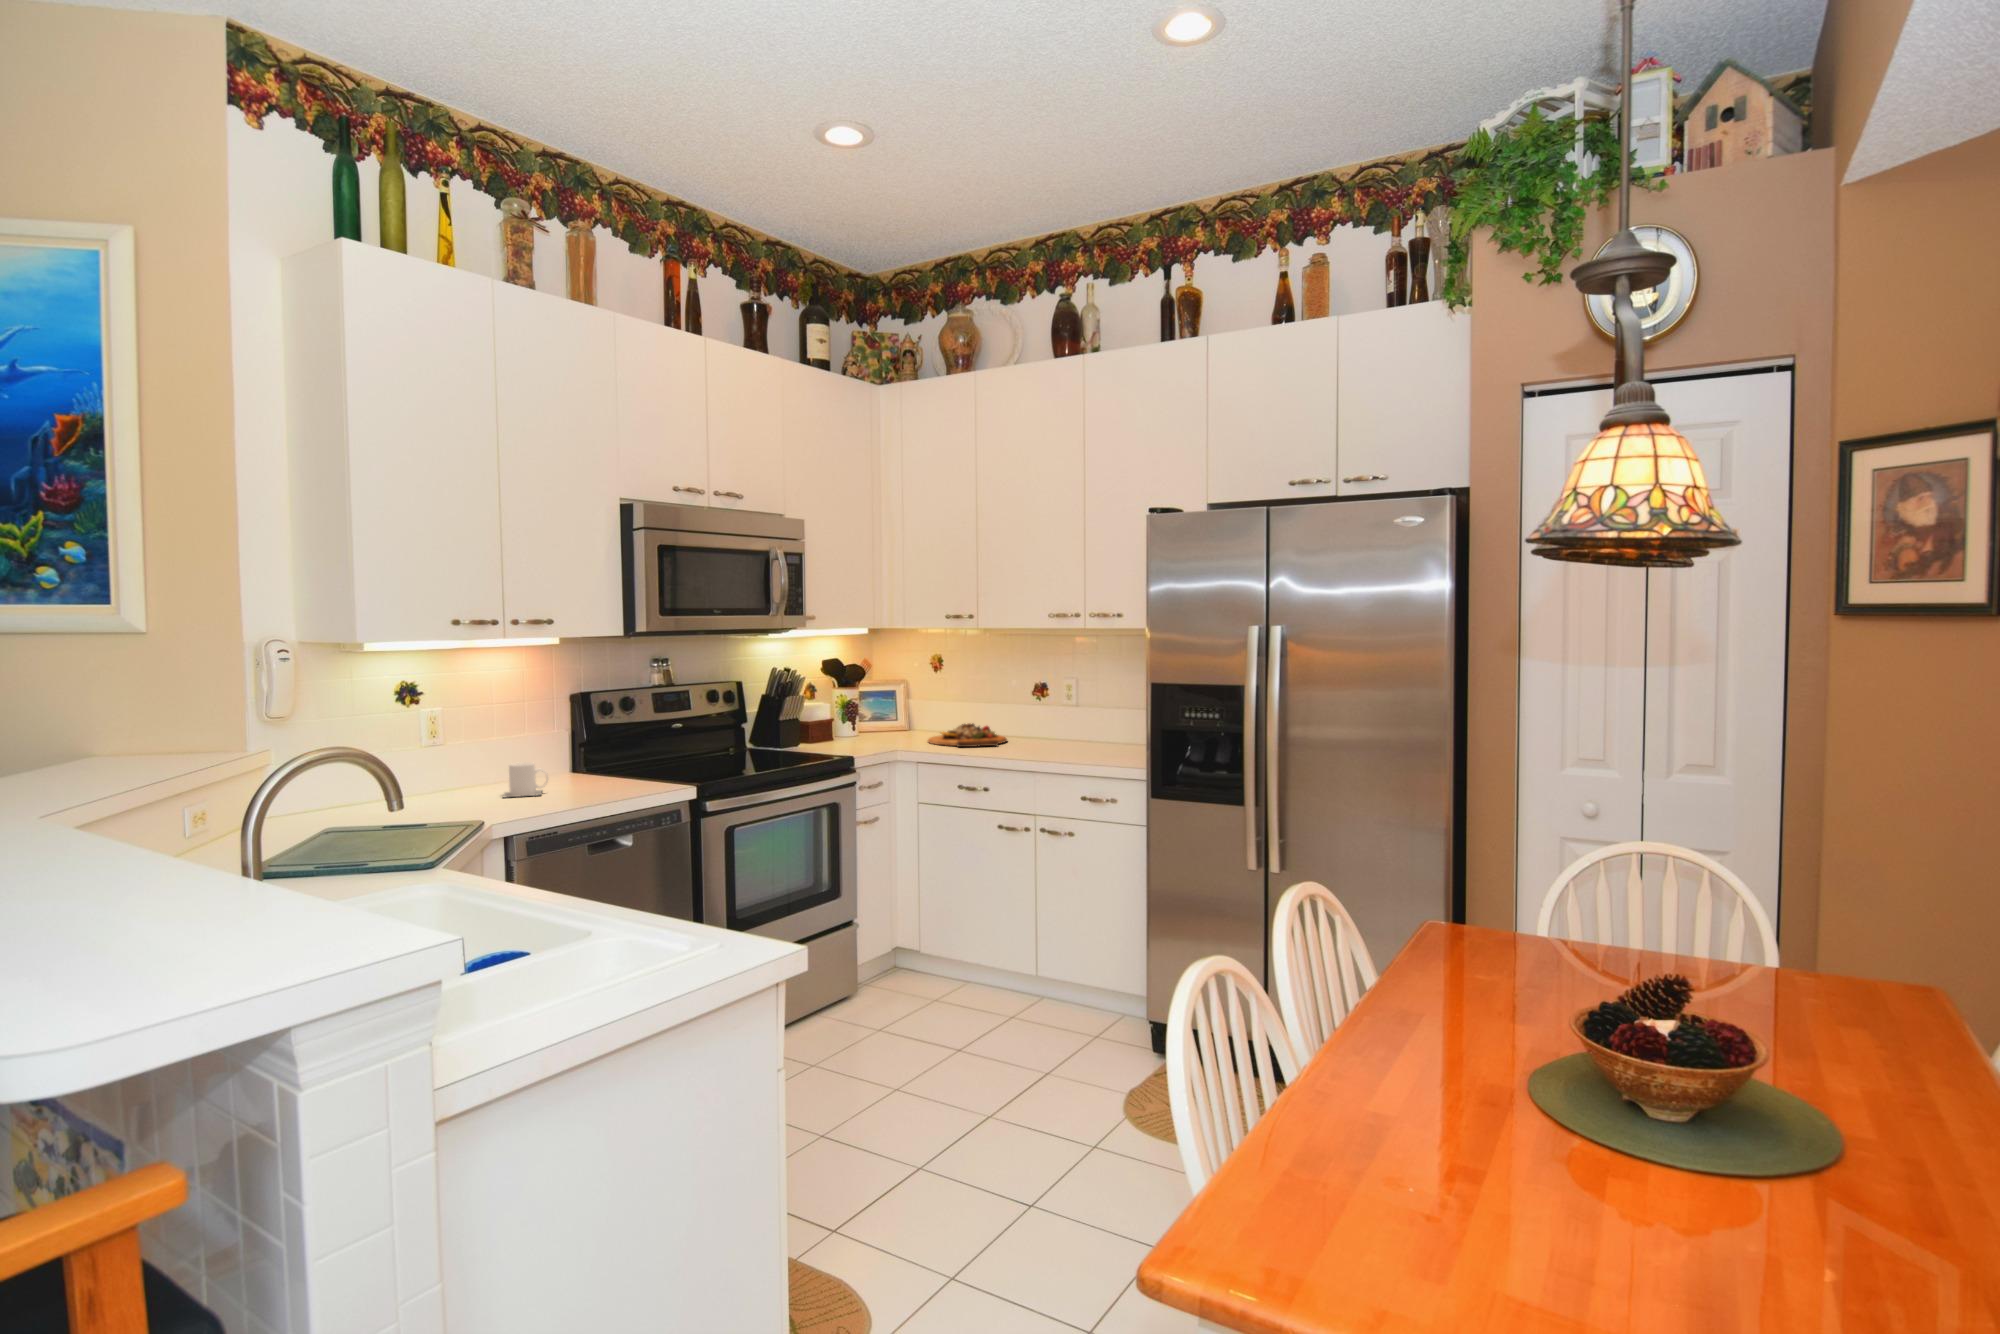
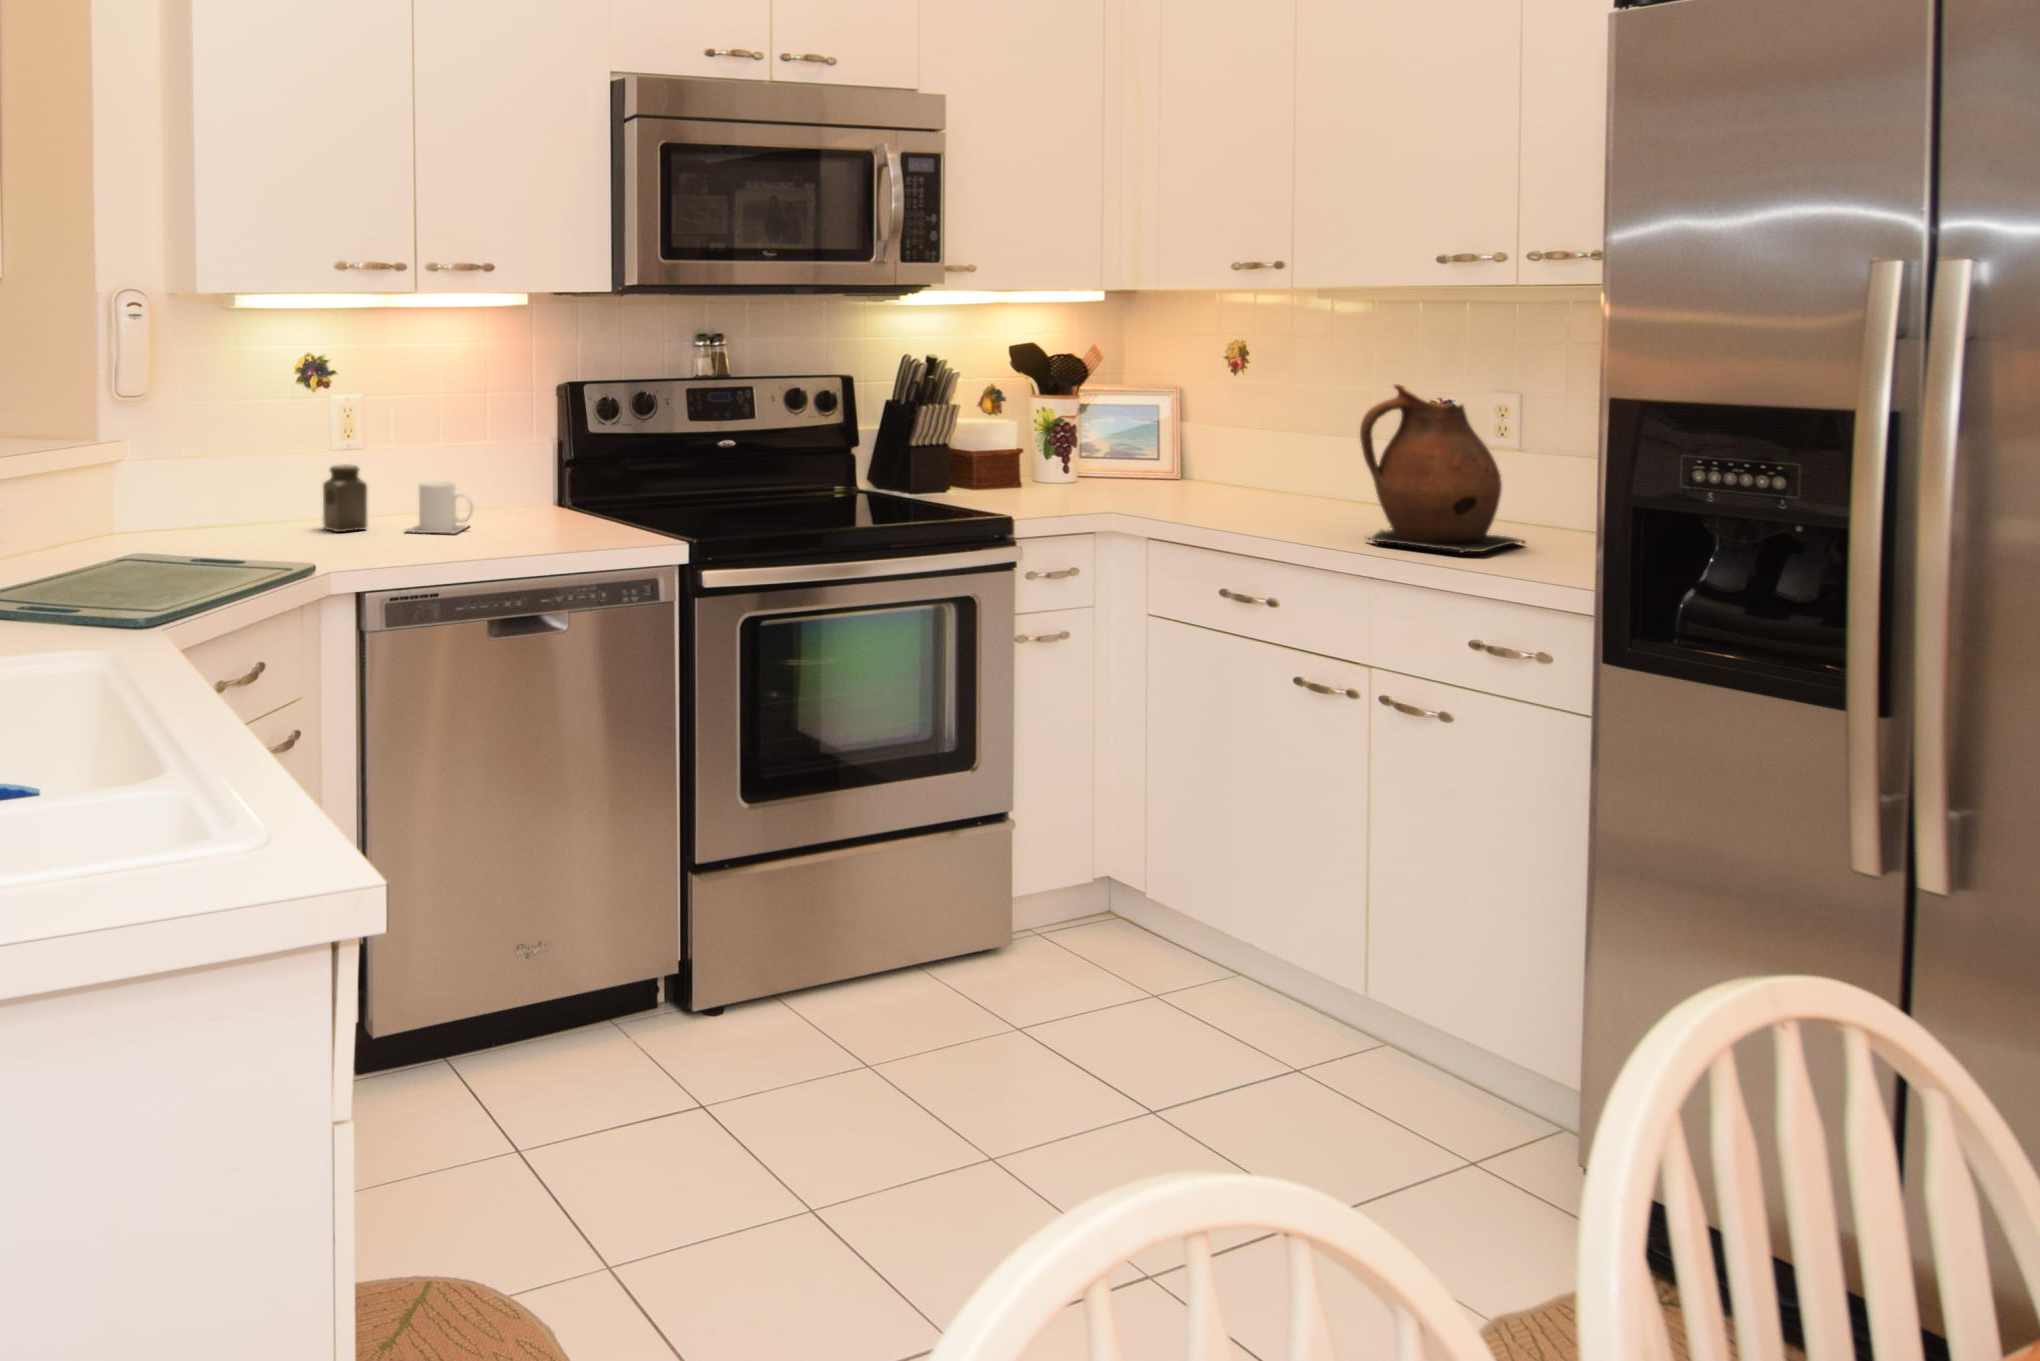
ceramic pitcher: none [1026,677,1095,758] -> present [1360,384,1525,553]
cutting board: present [928,724,1007,747] -> none [1185,469,1352,516]
salt shaker: none [438,756,473,802] -> present [323,464,367,532]

